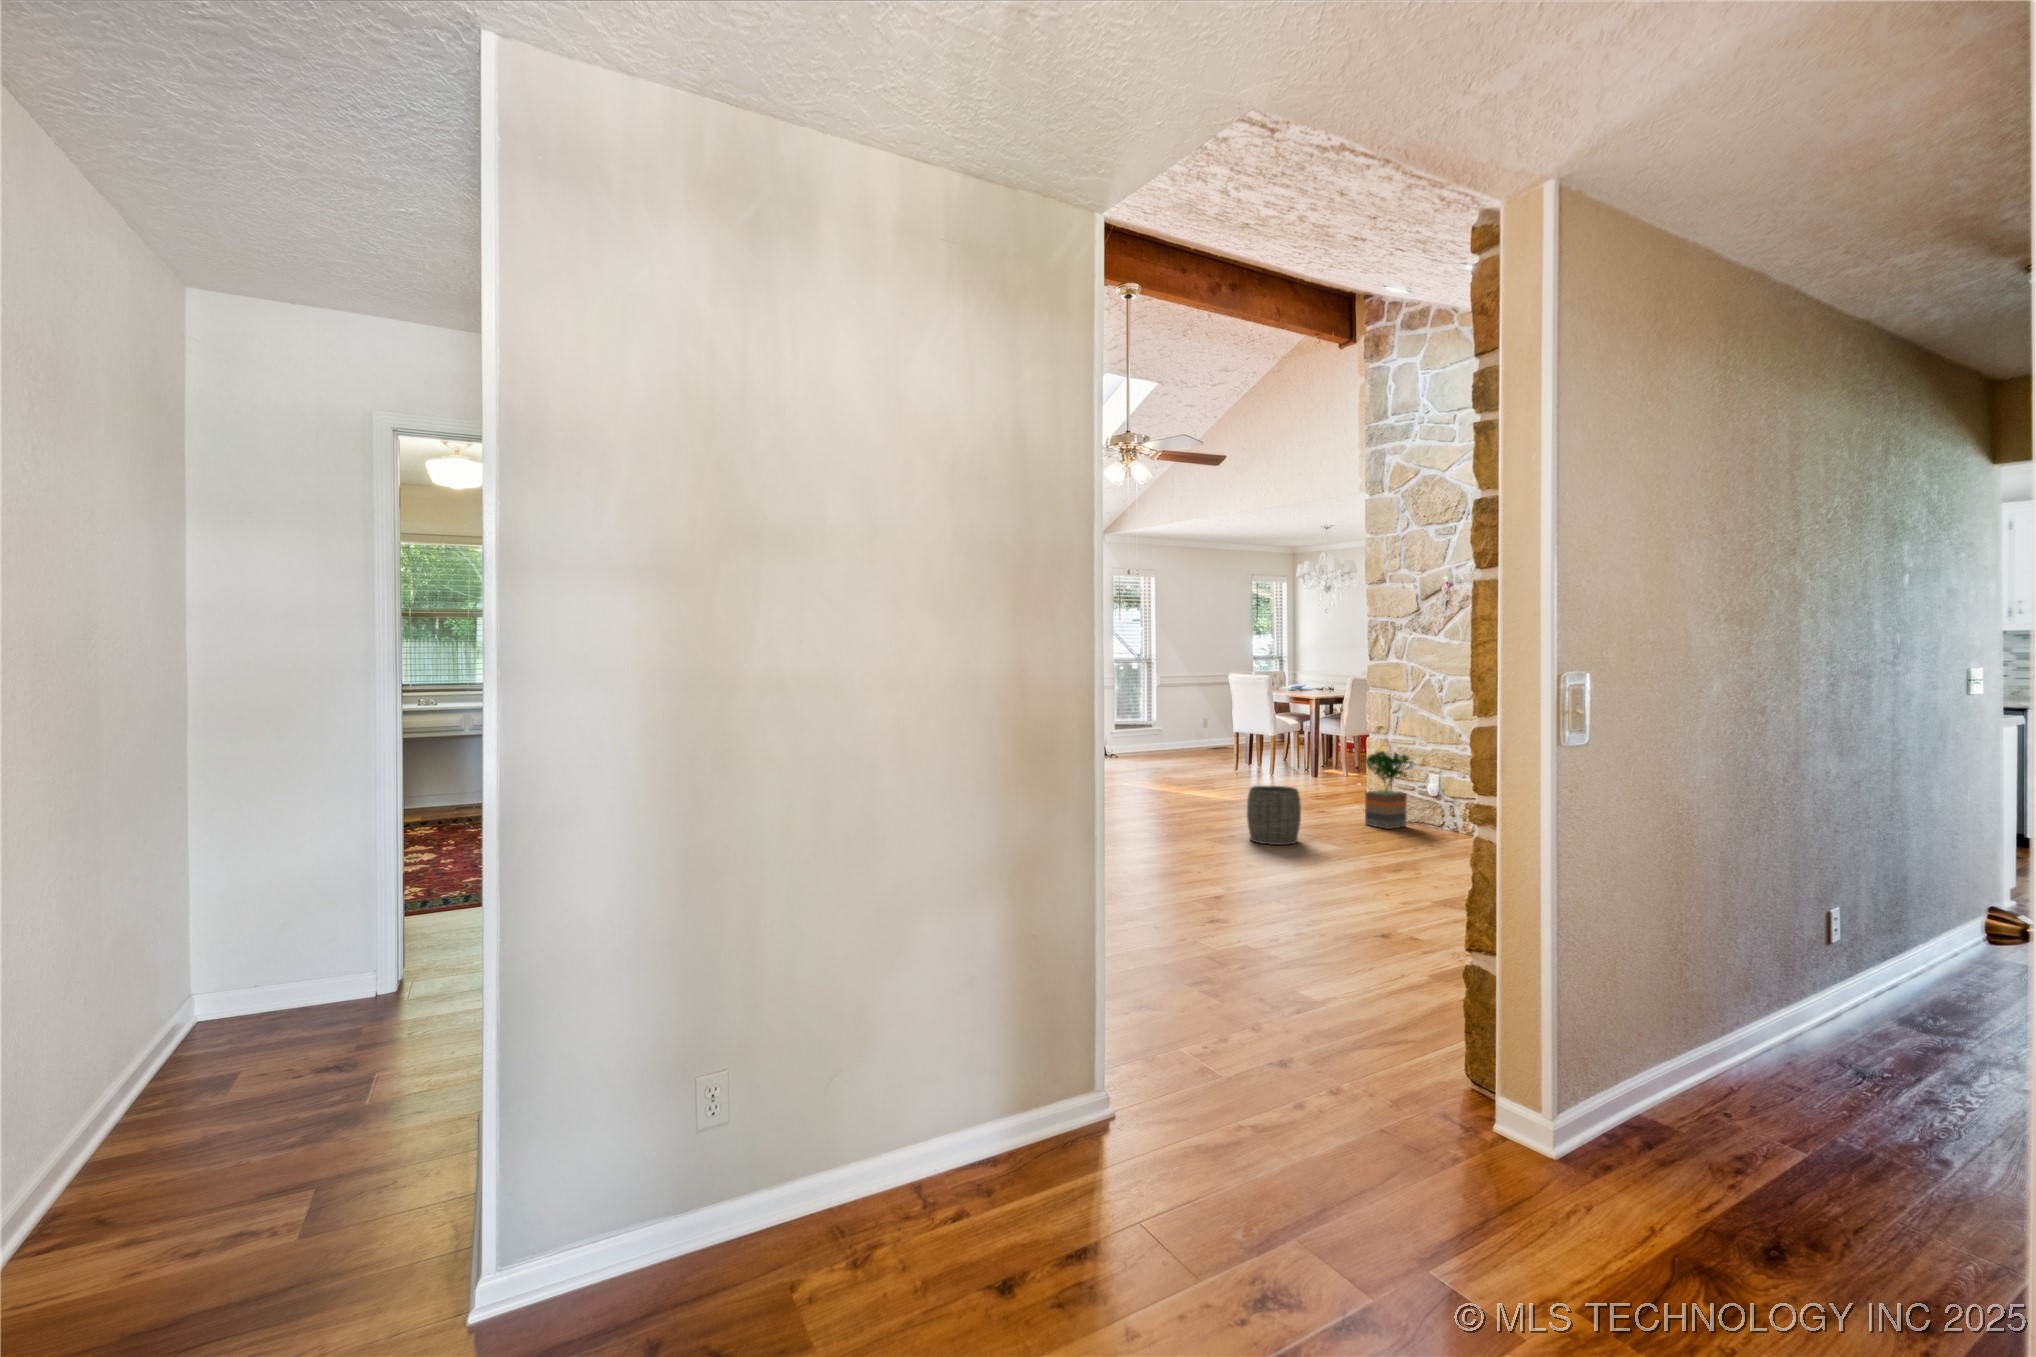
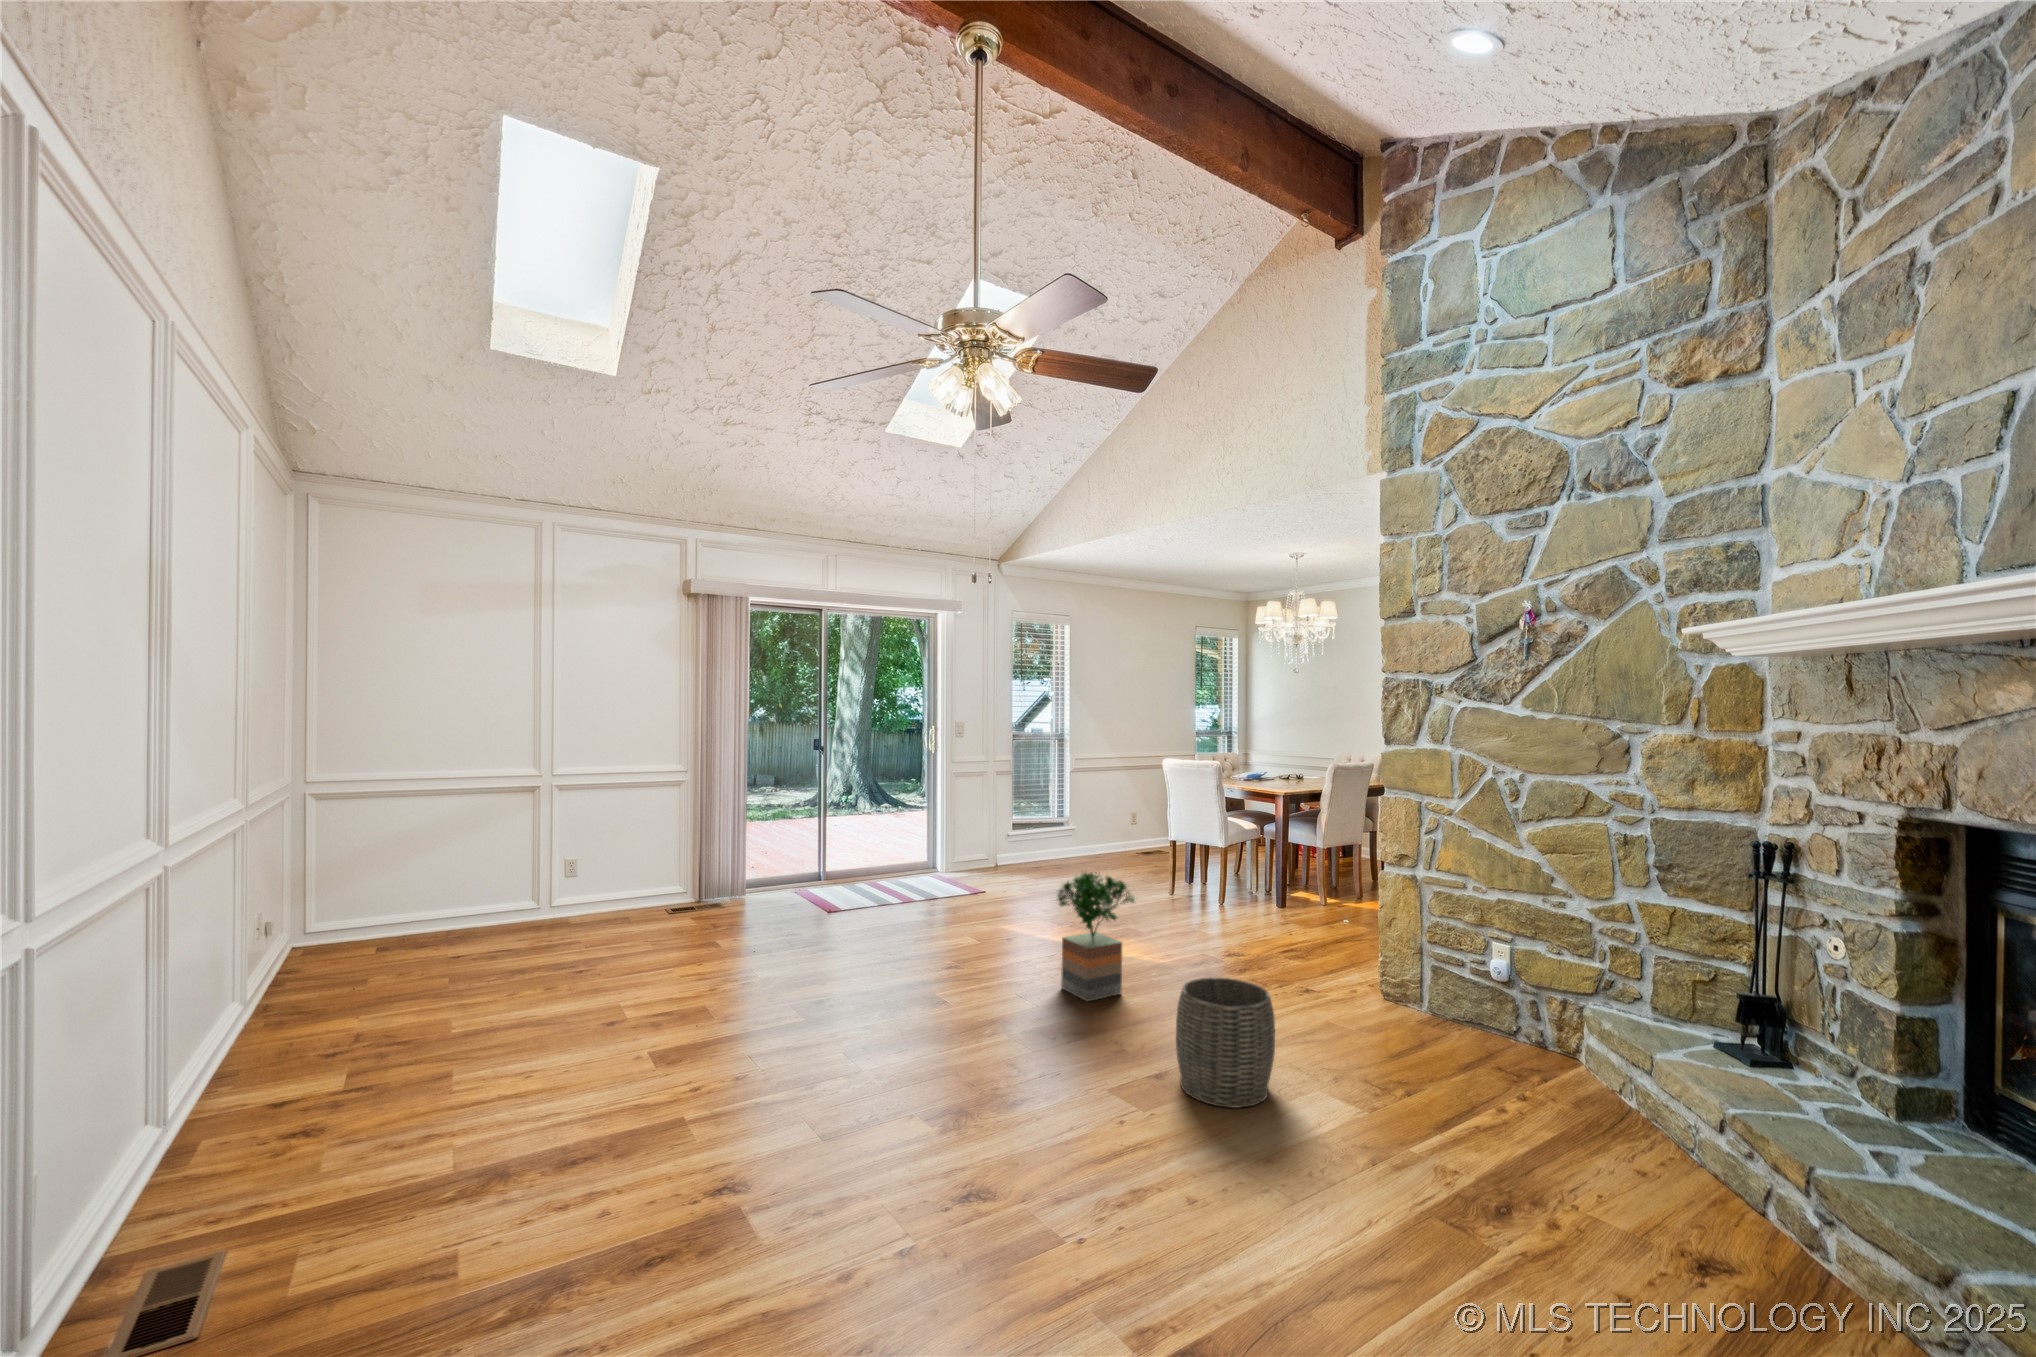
potted tree: present [1365,751,1414,829] -> present [1058,873,1135,1001]

